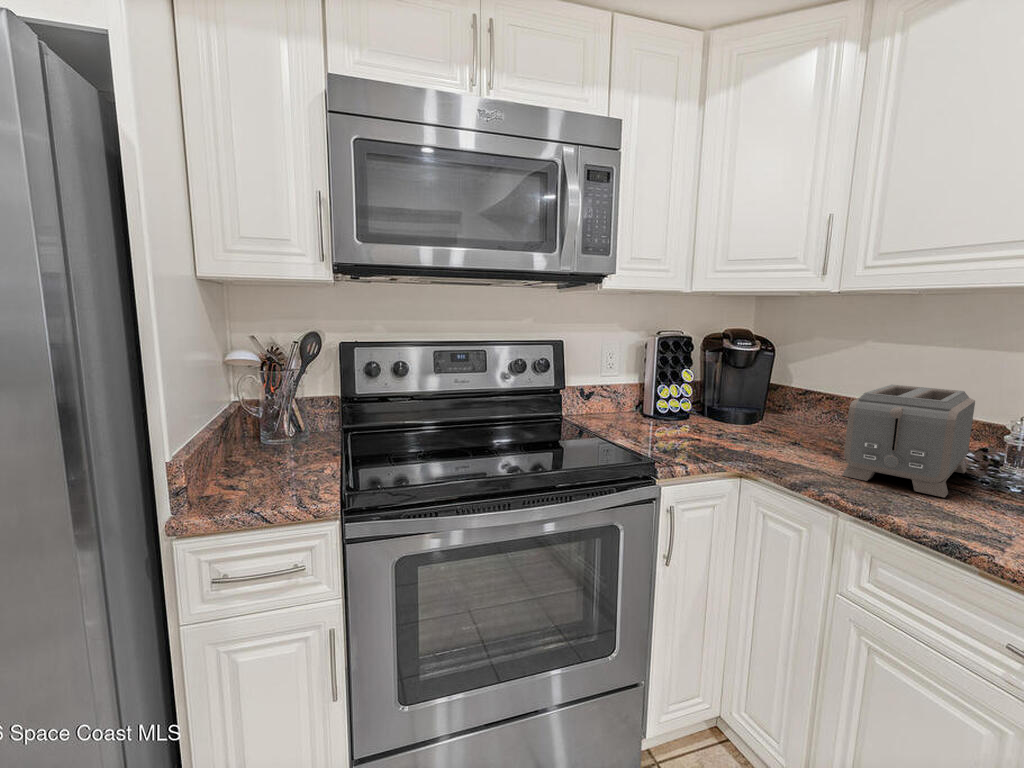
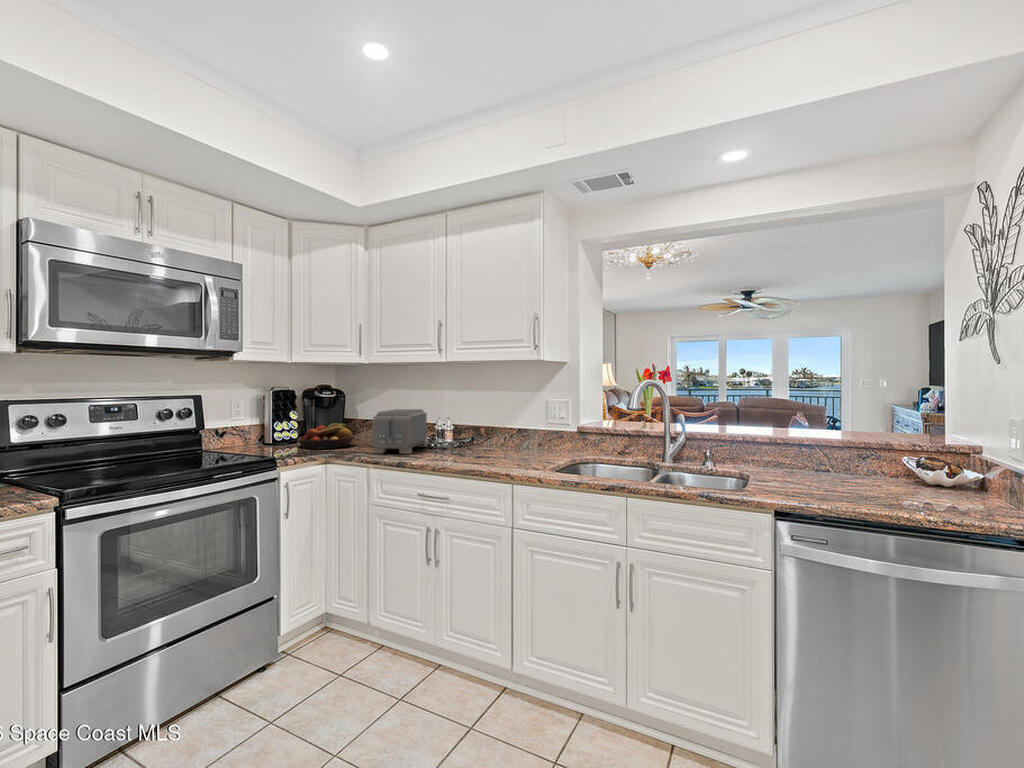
fruit bowl: none [693,397,790,443] -> present [298,423,354,449]

